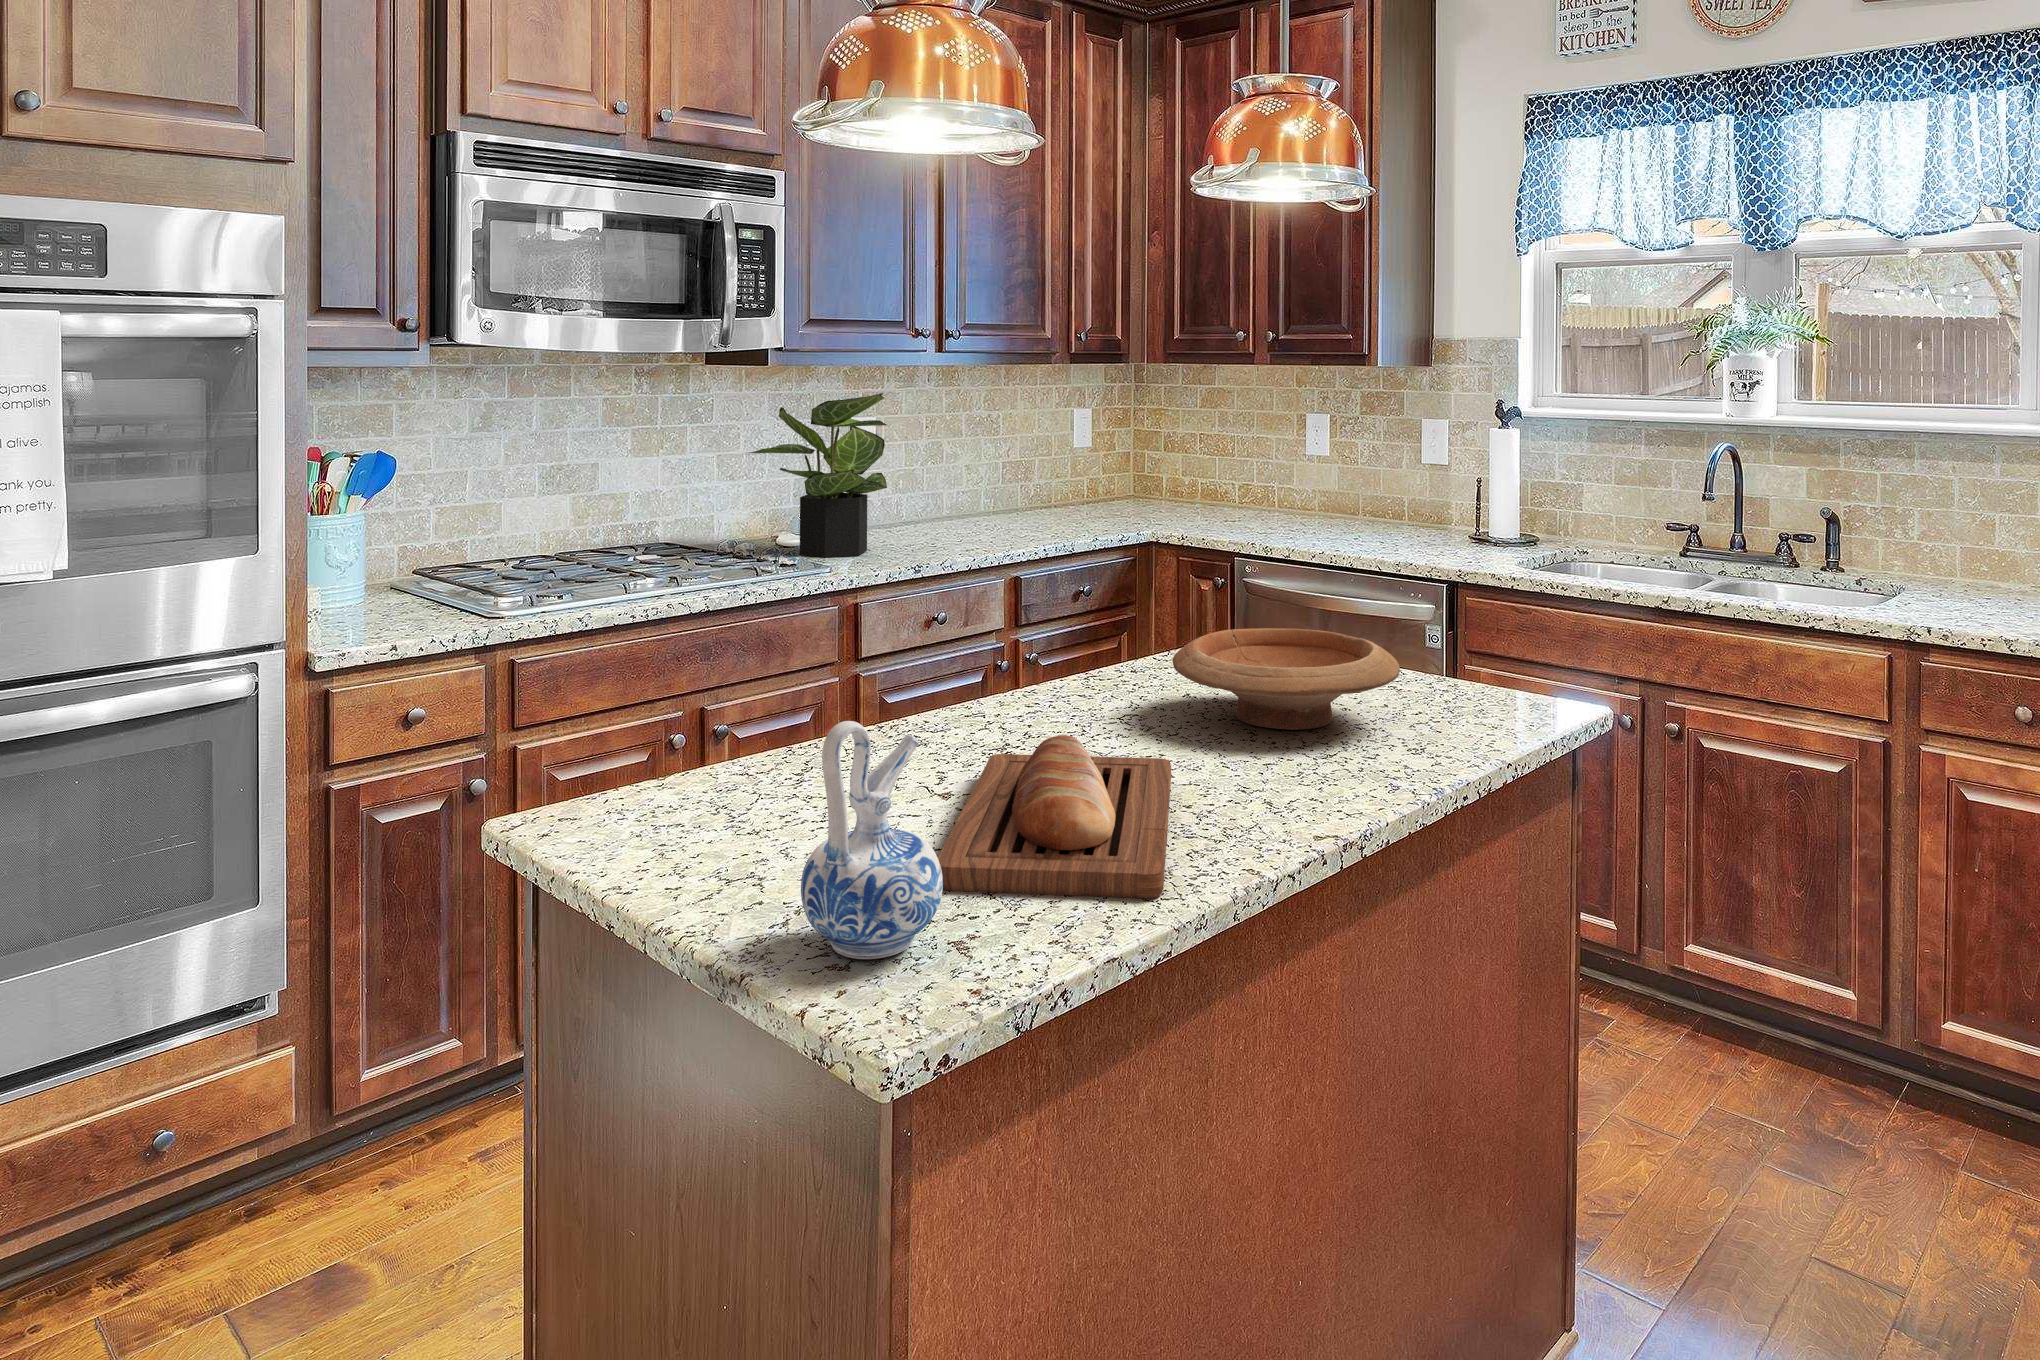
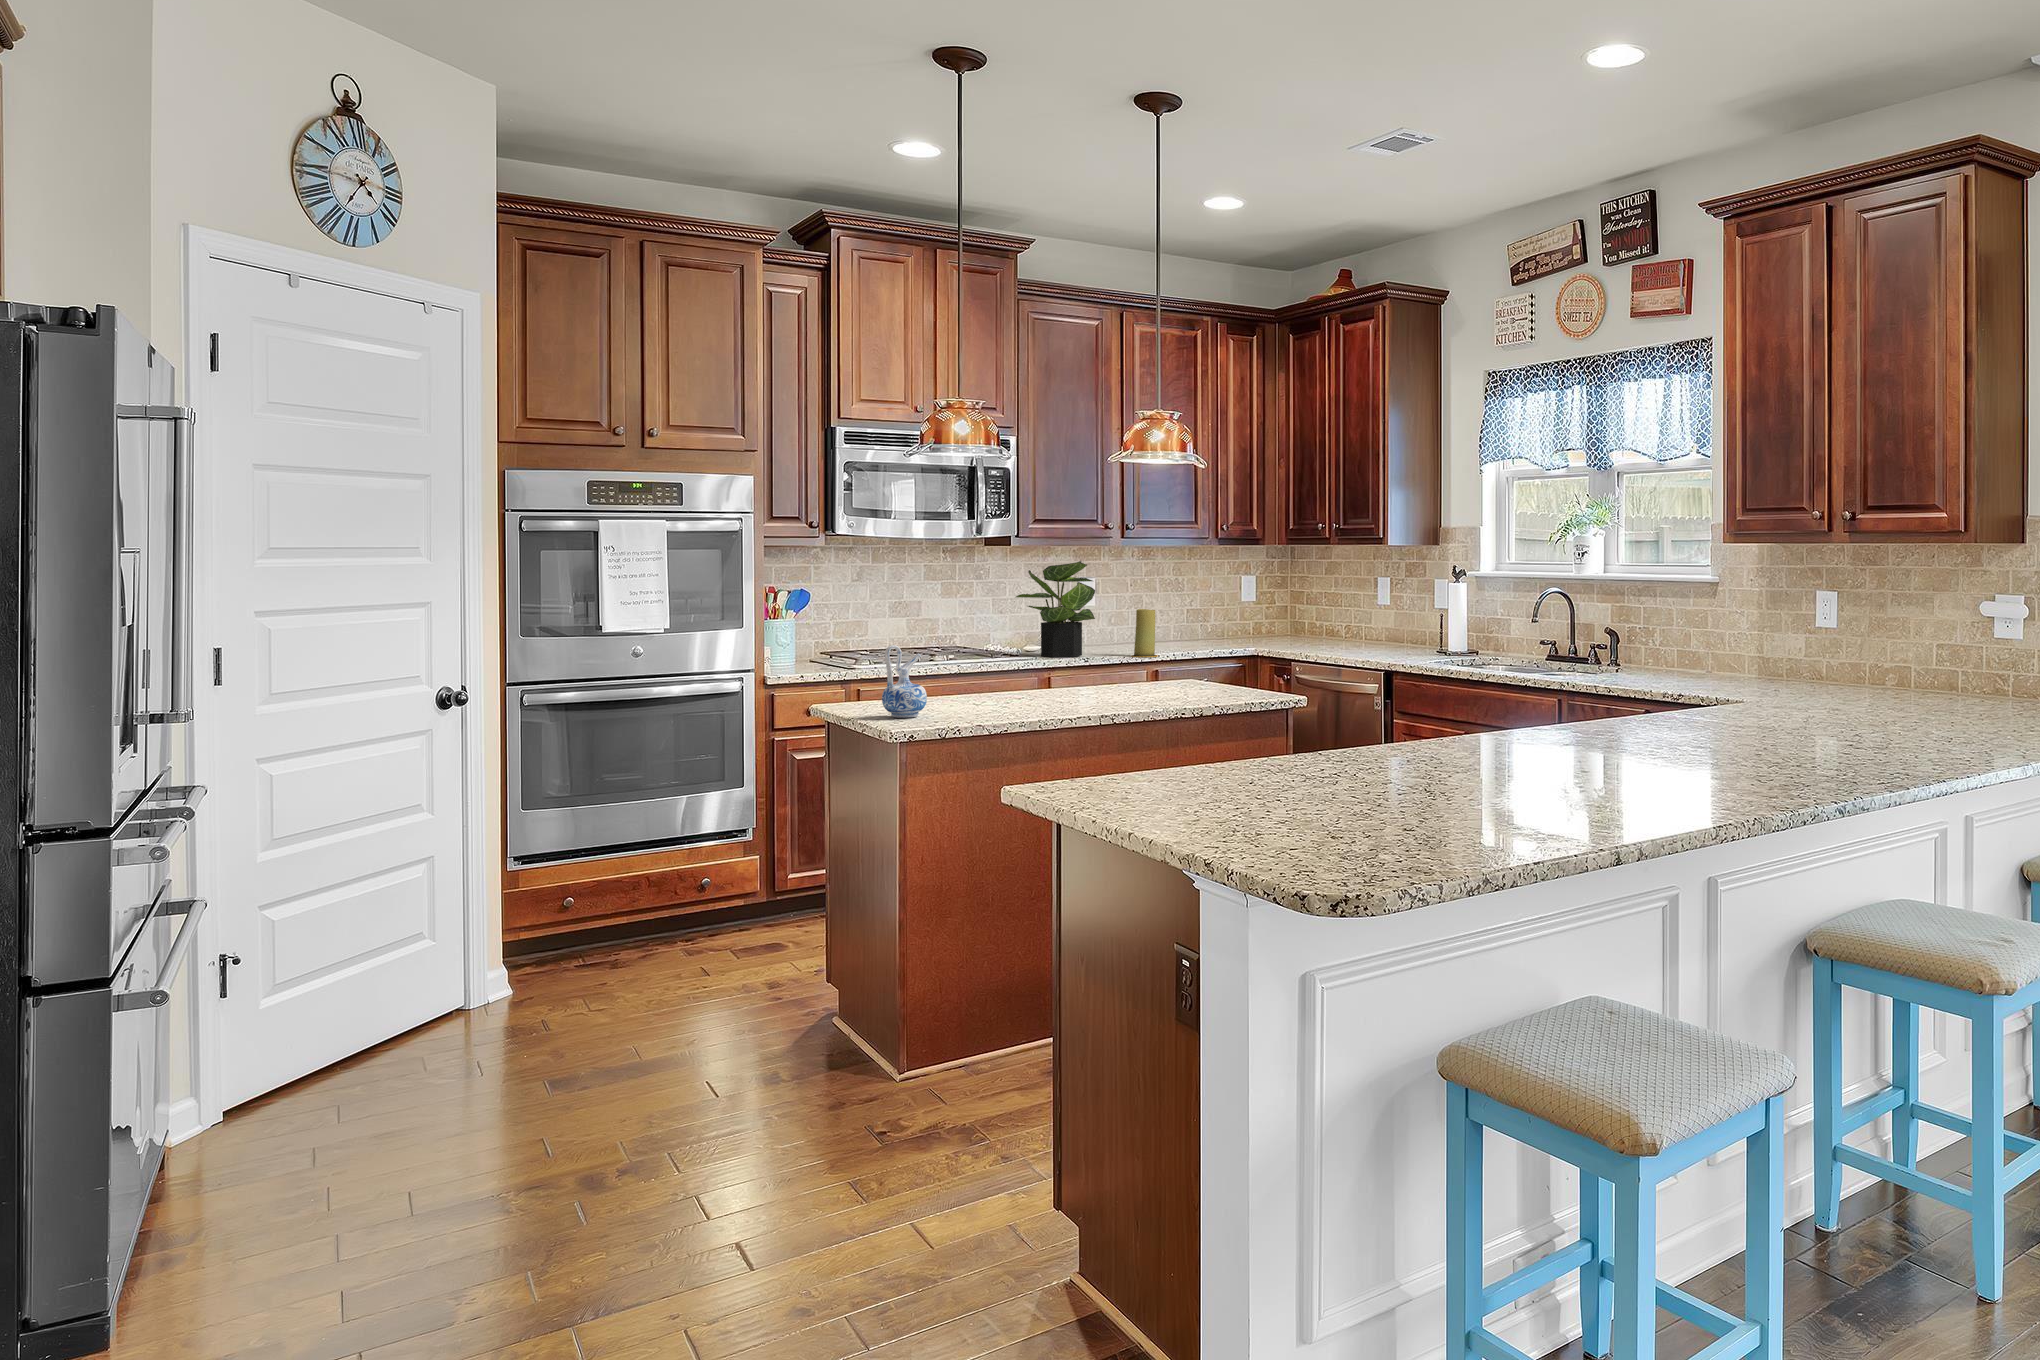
candle: none [948,470,993,553] -> present [1131,609,1158,657]
wooden bowl: present [1173,628,1400,730] -> none [1103,660,1204,697]
bread loaf: present [938,735,1171,899] -> none [939,680,1065,716]

